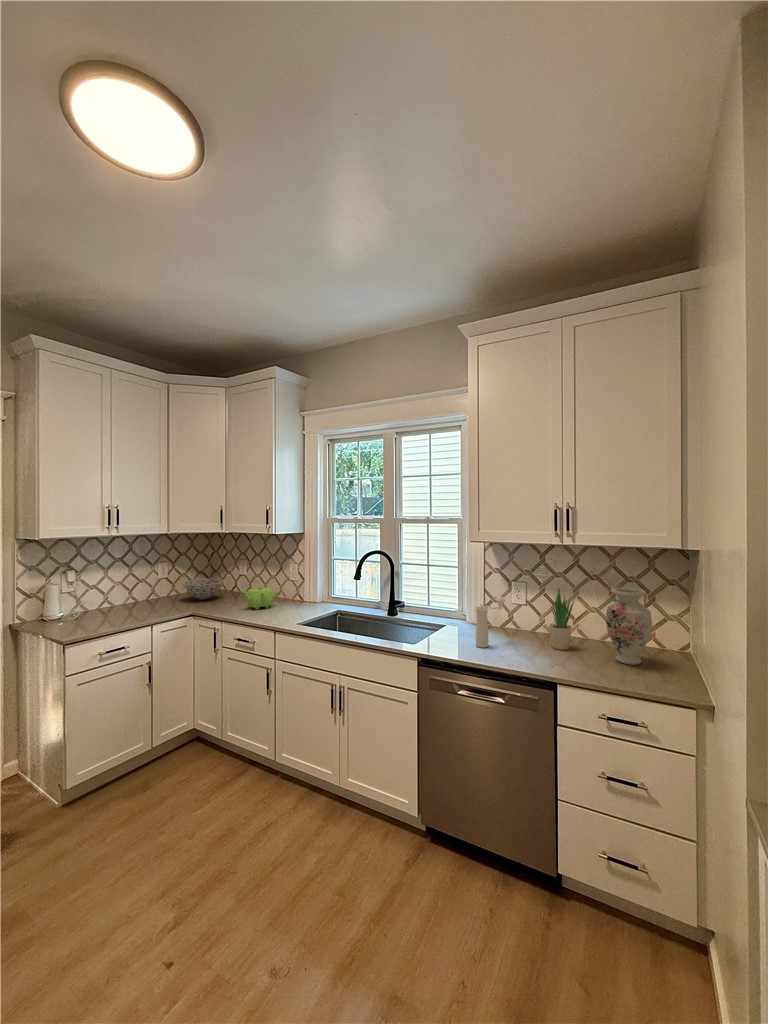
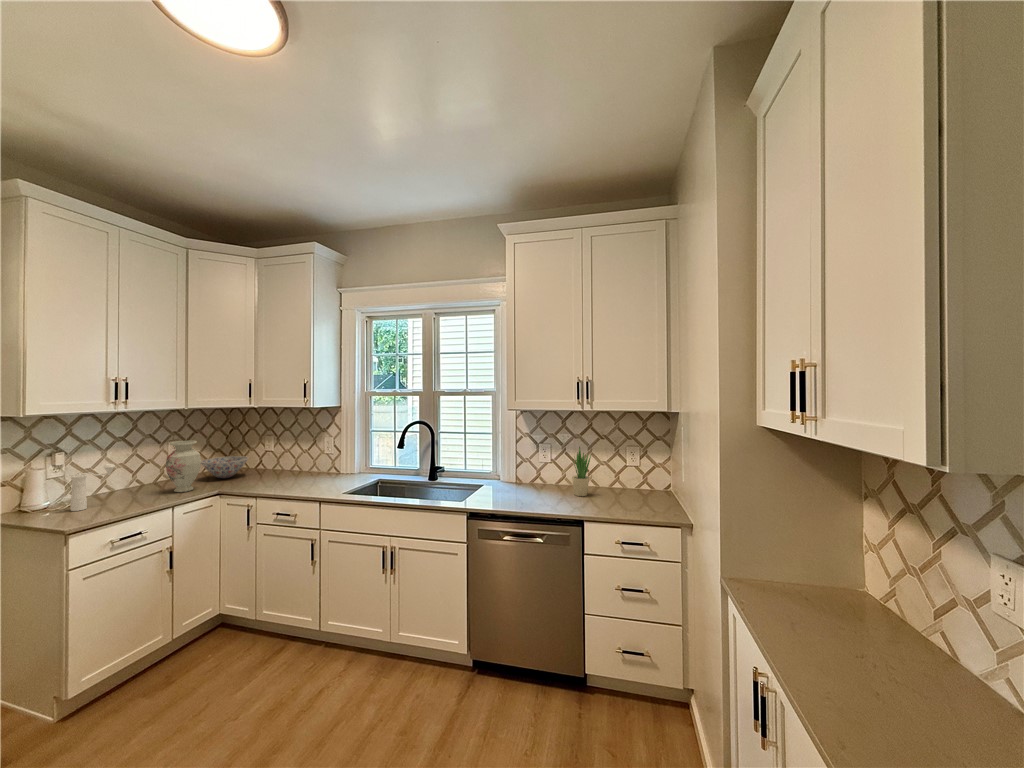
teapot: present [242,587,277,610] -> none [275,461,314,484]
vase: present [606,588,653,665] -> present [166,441,201,492]
pepper mill: present [476,597,505,647] -> present [70,464,115,511]

